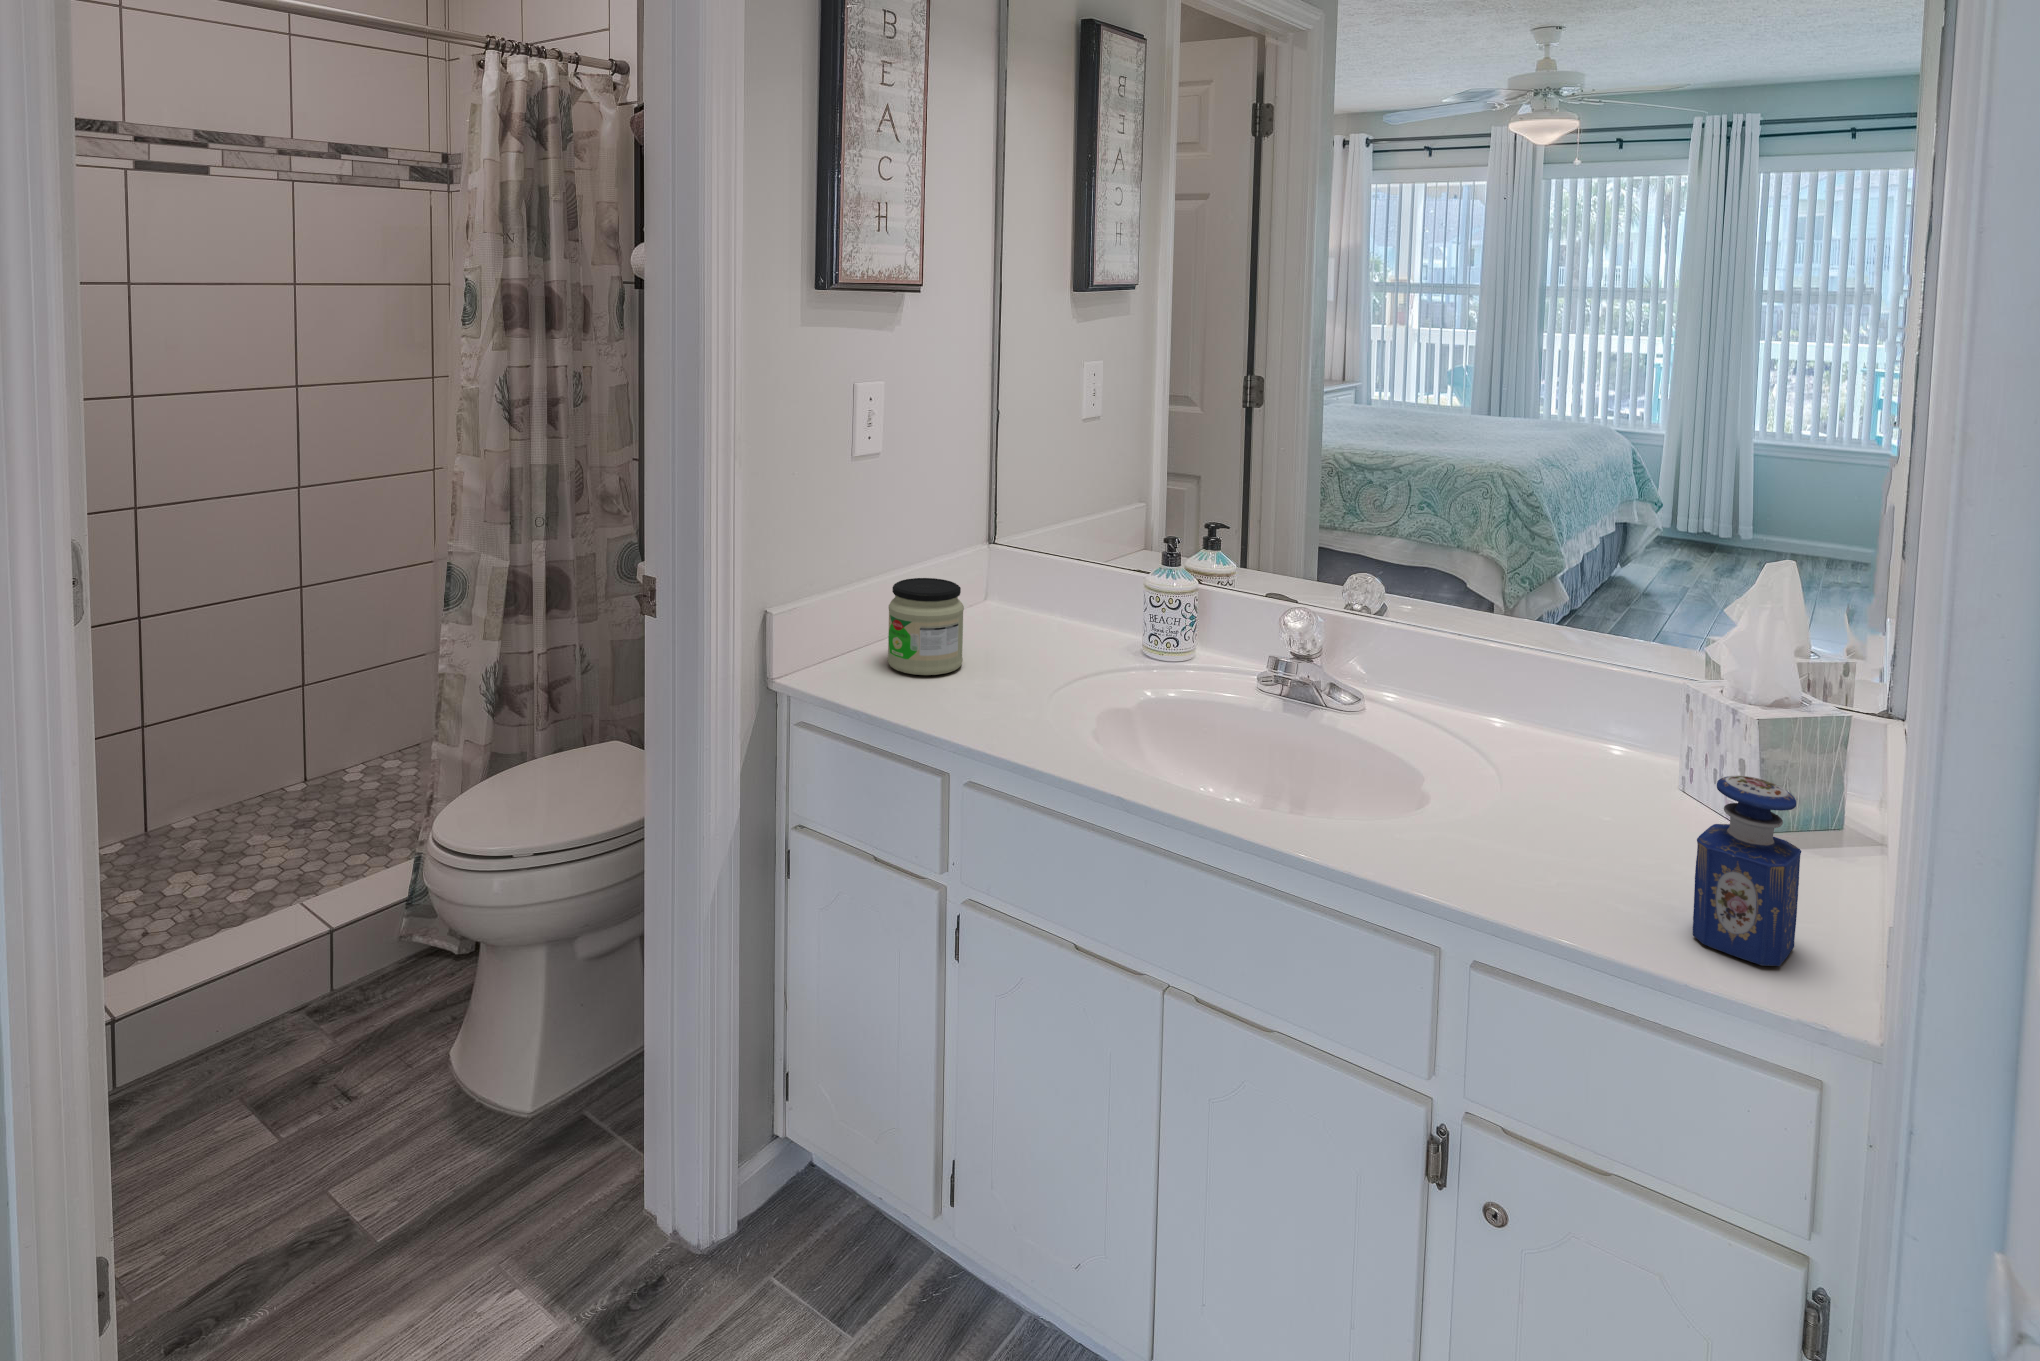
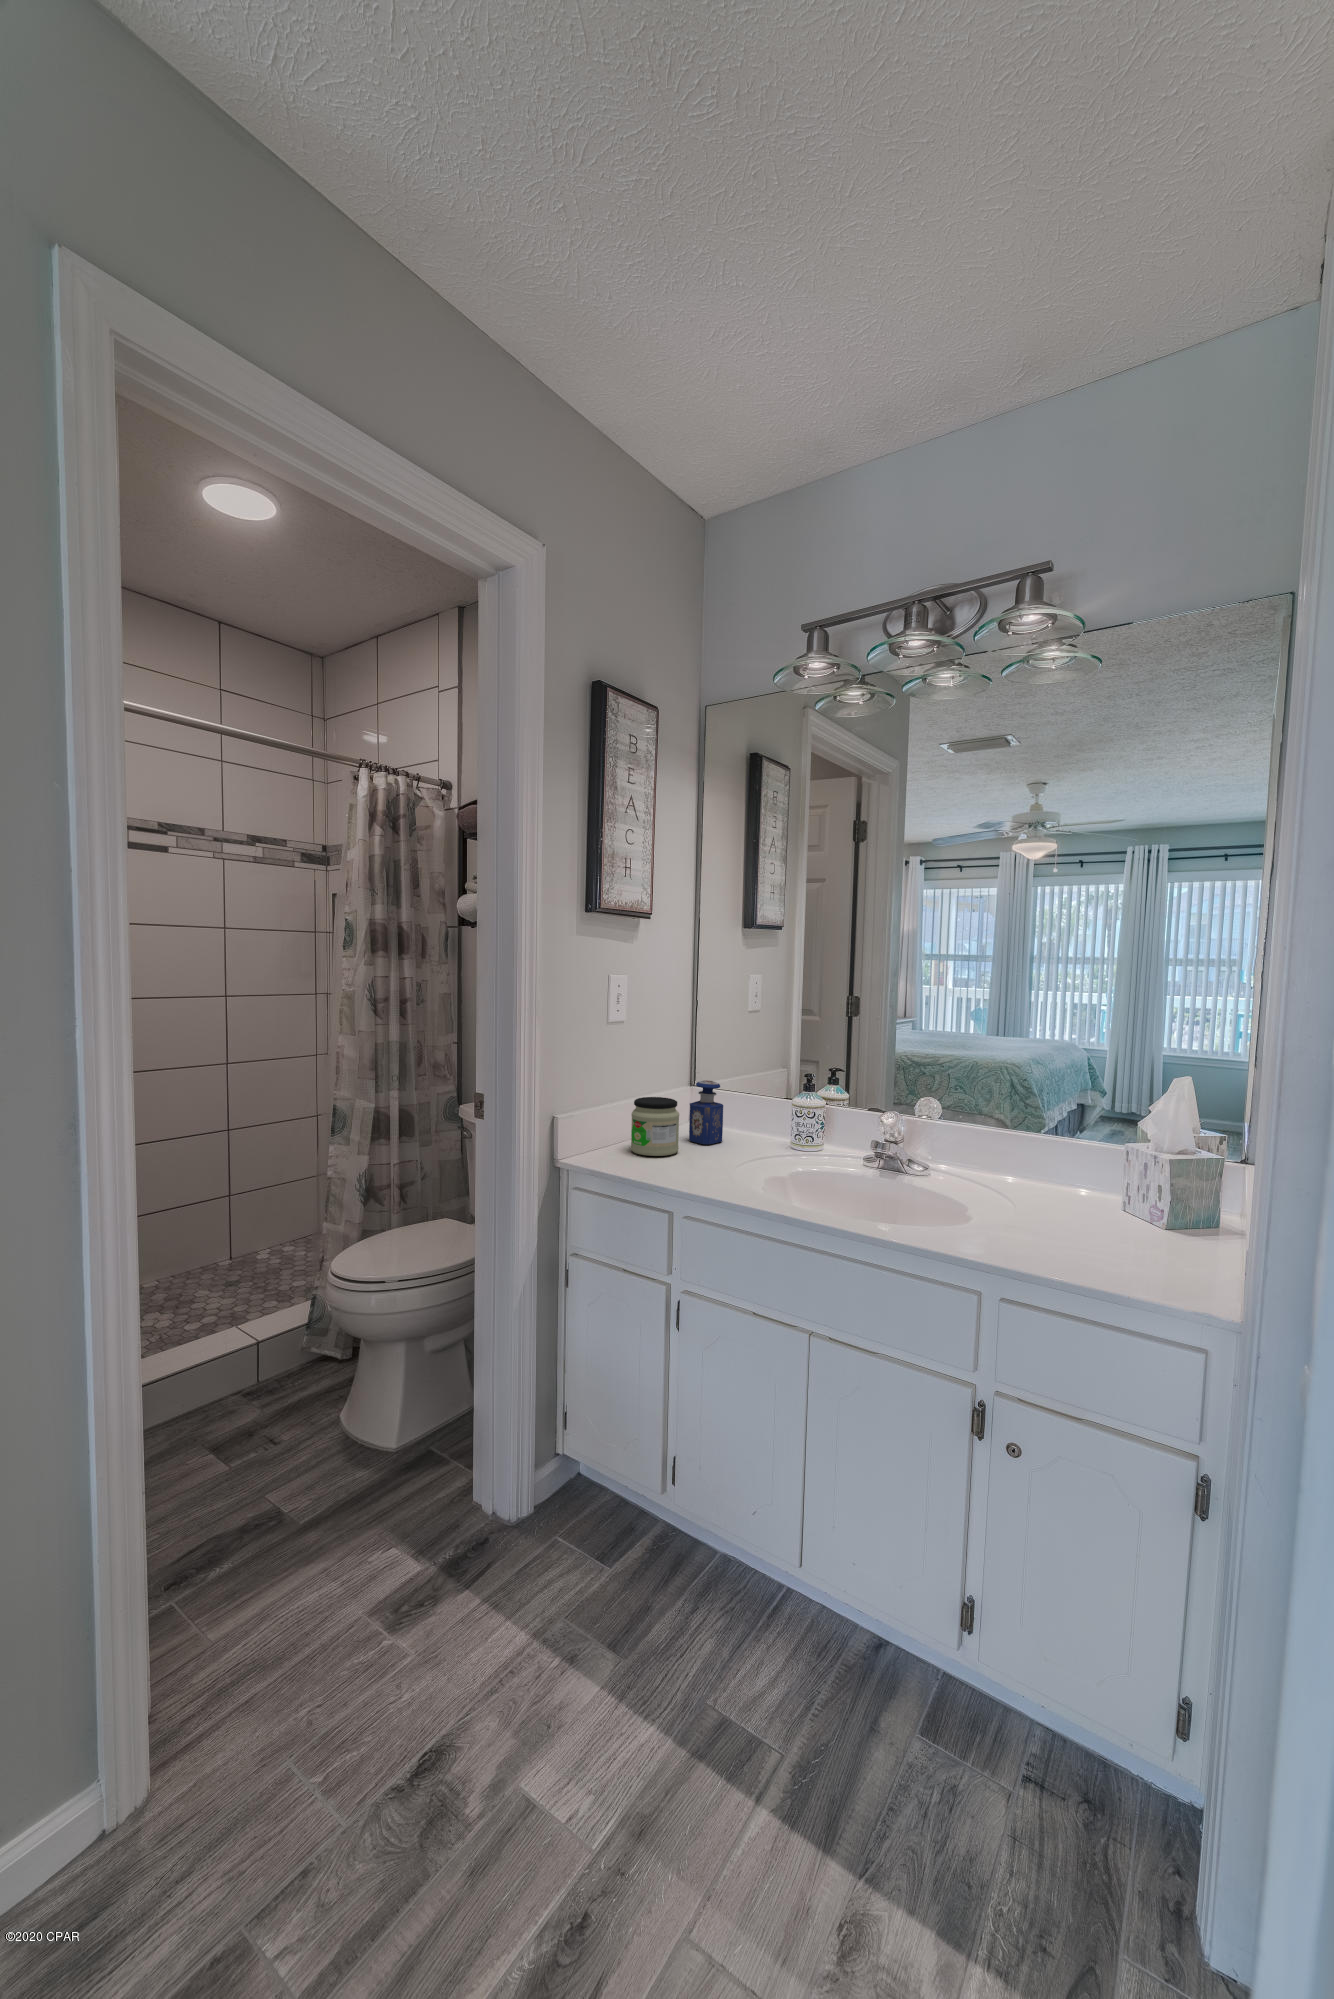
perfume bottle: present [1693,776,1801,966] -> present [689,1080,723,1144]

